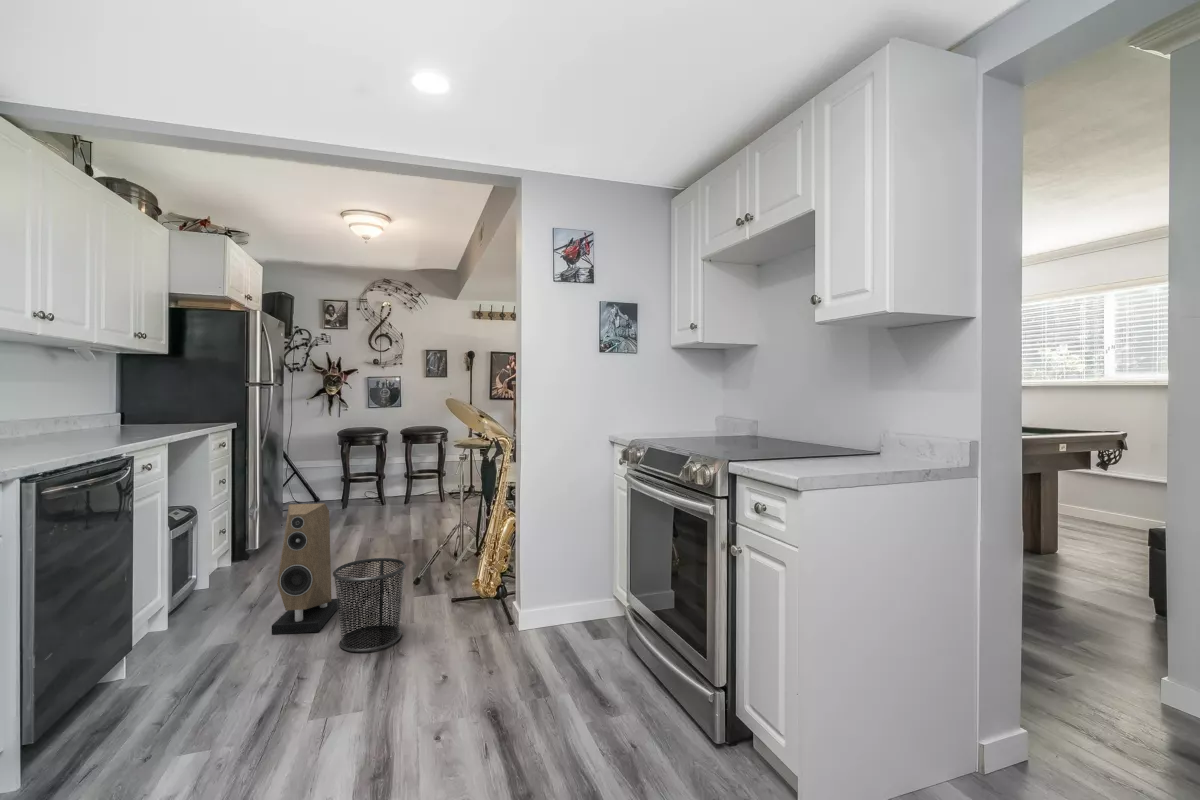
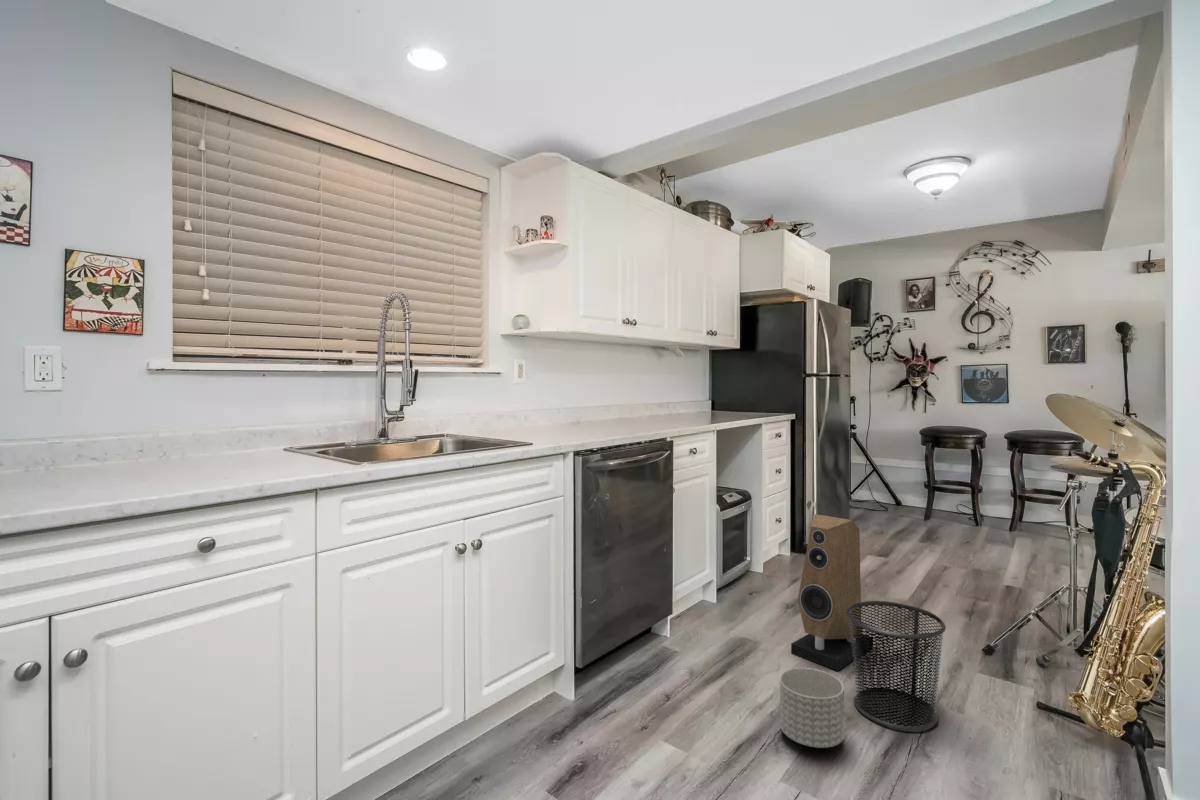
planter: none [288,625,344,688] -> present [780,668,844,748]

